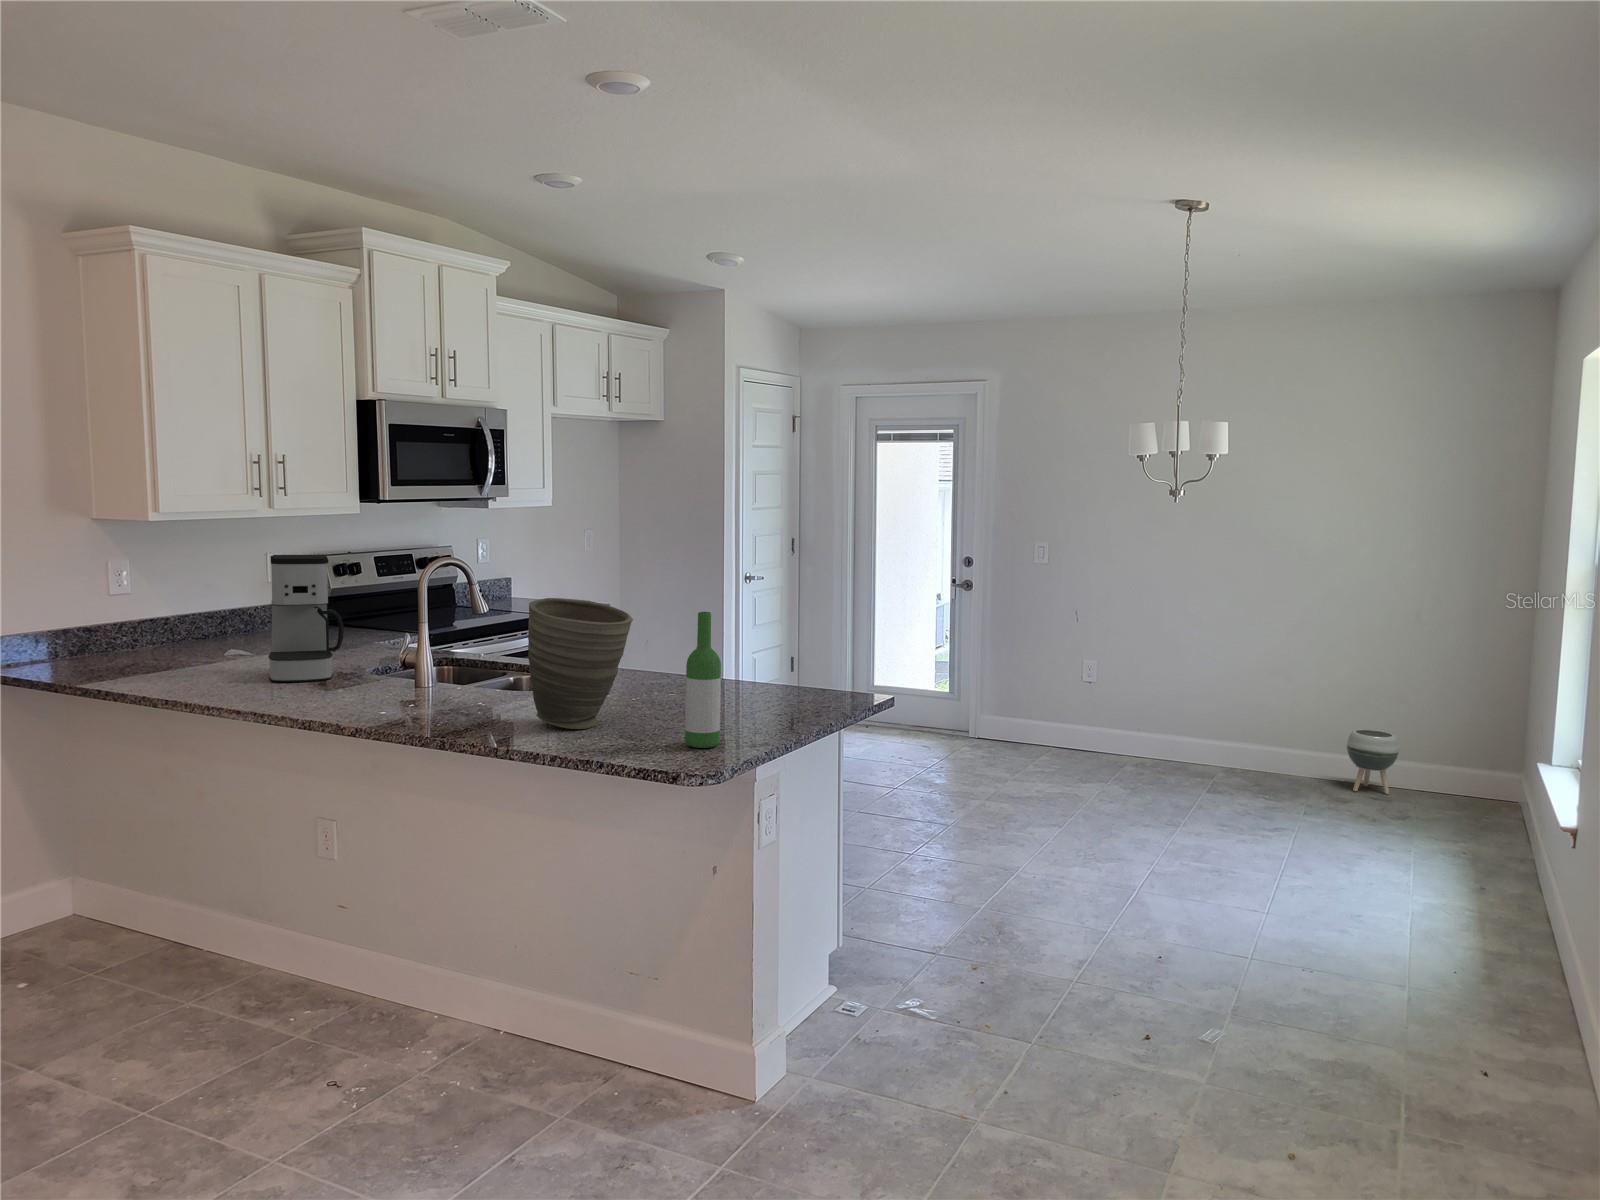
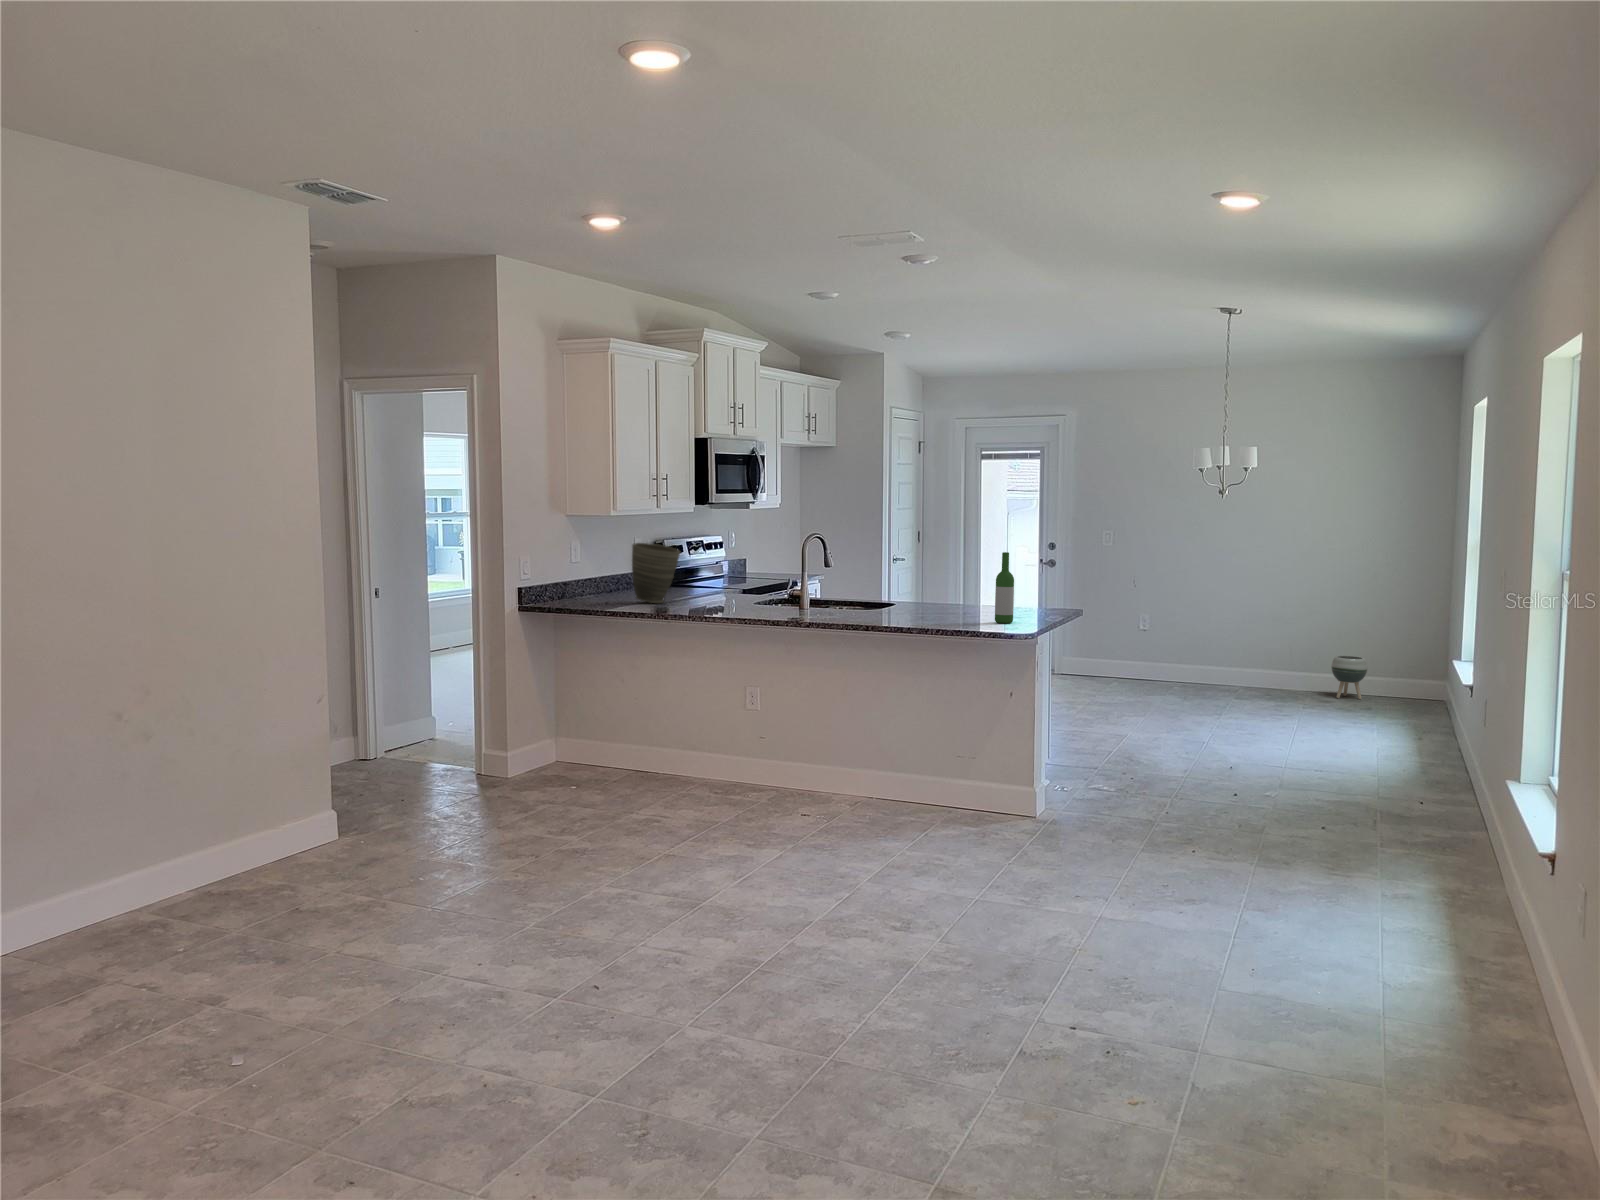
coffee maker: present [268,555,344,682] -> none [698,534,743,607]
vase: present [528,598,633,729] -> present [632,543,680,603]

